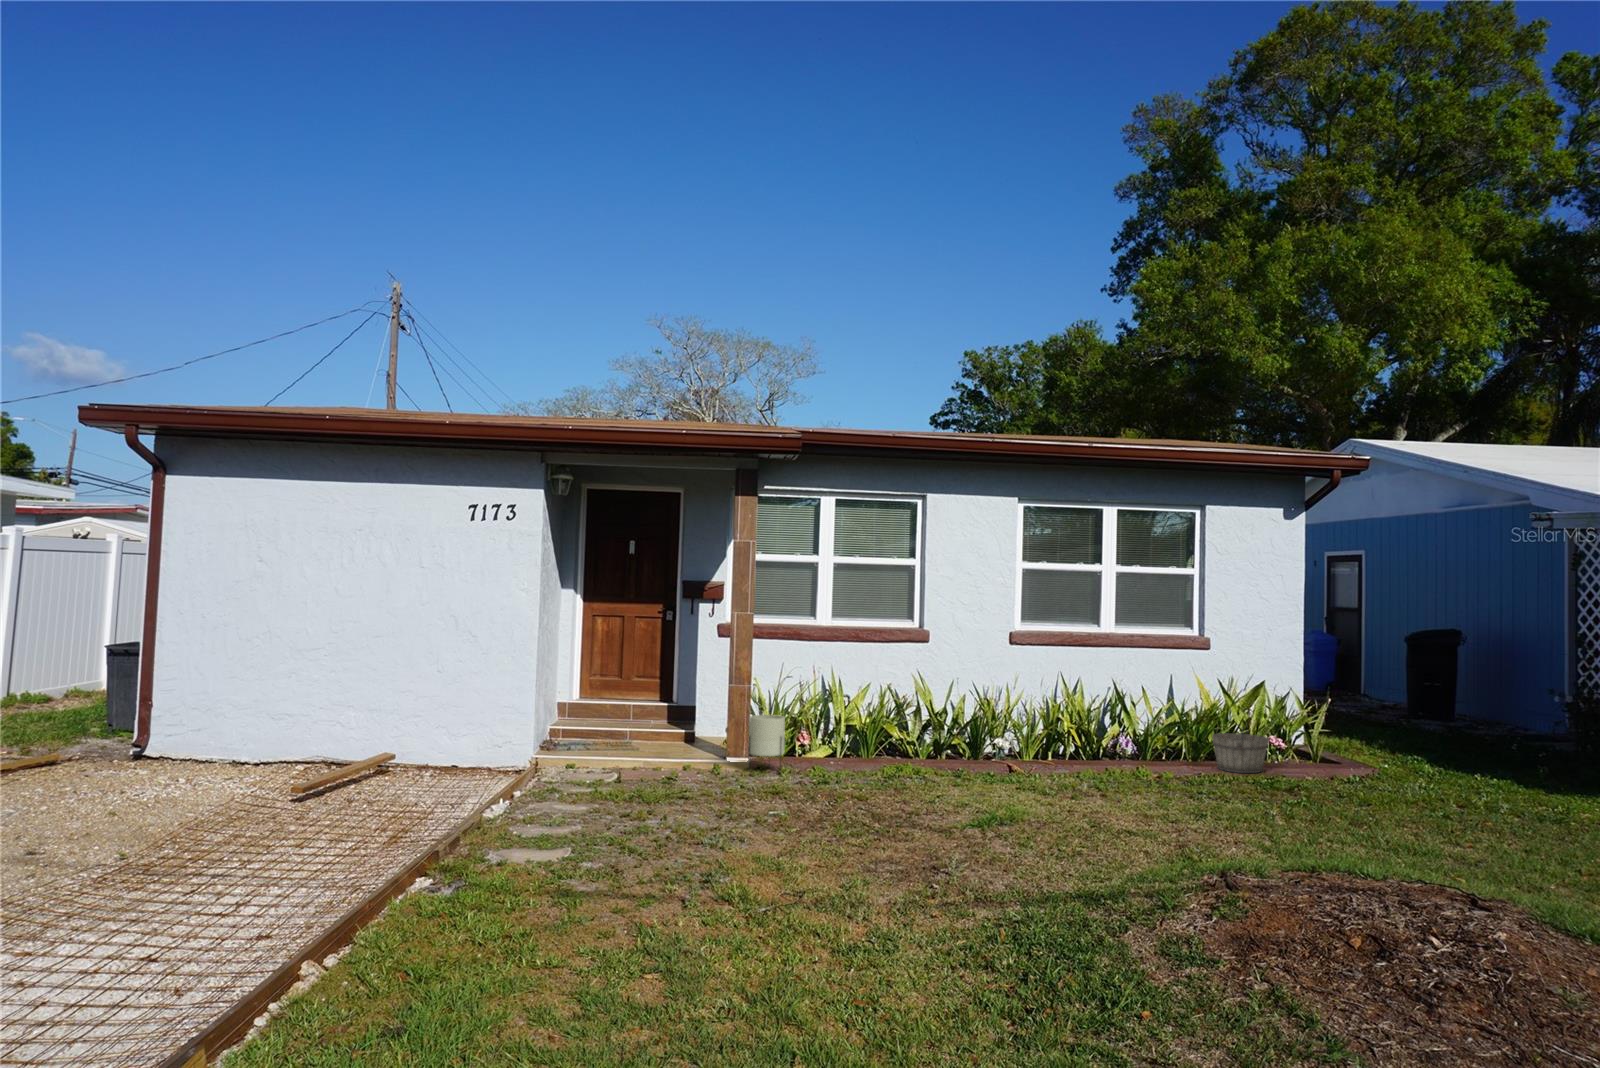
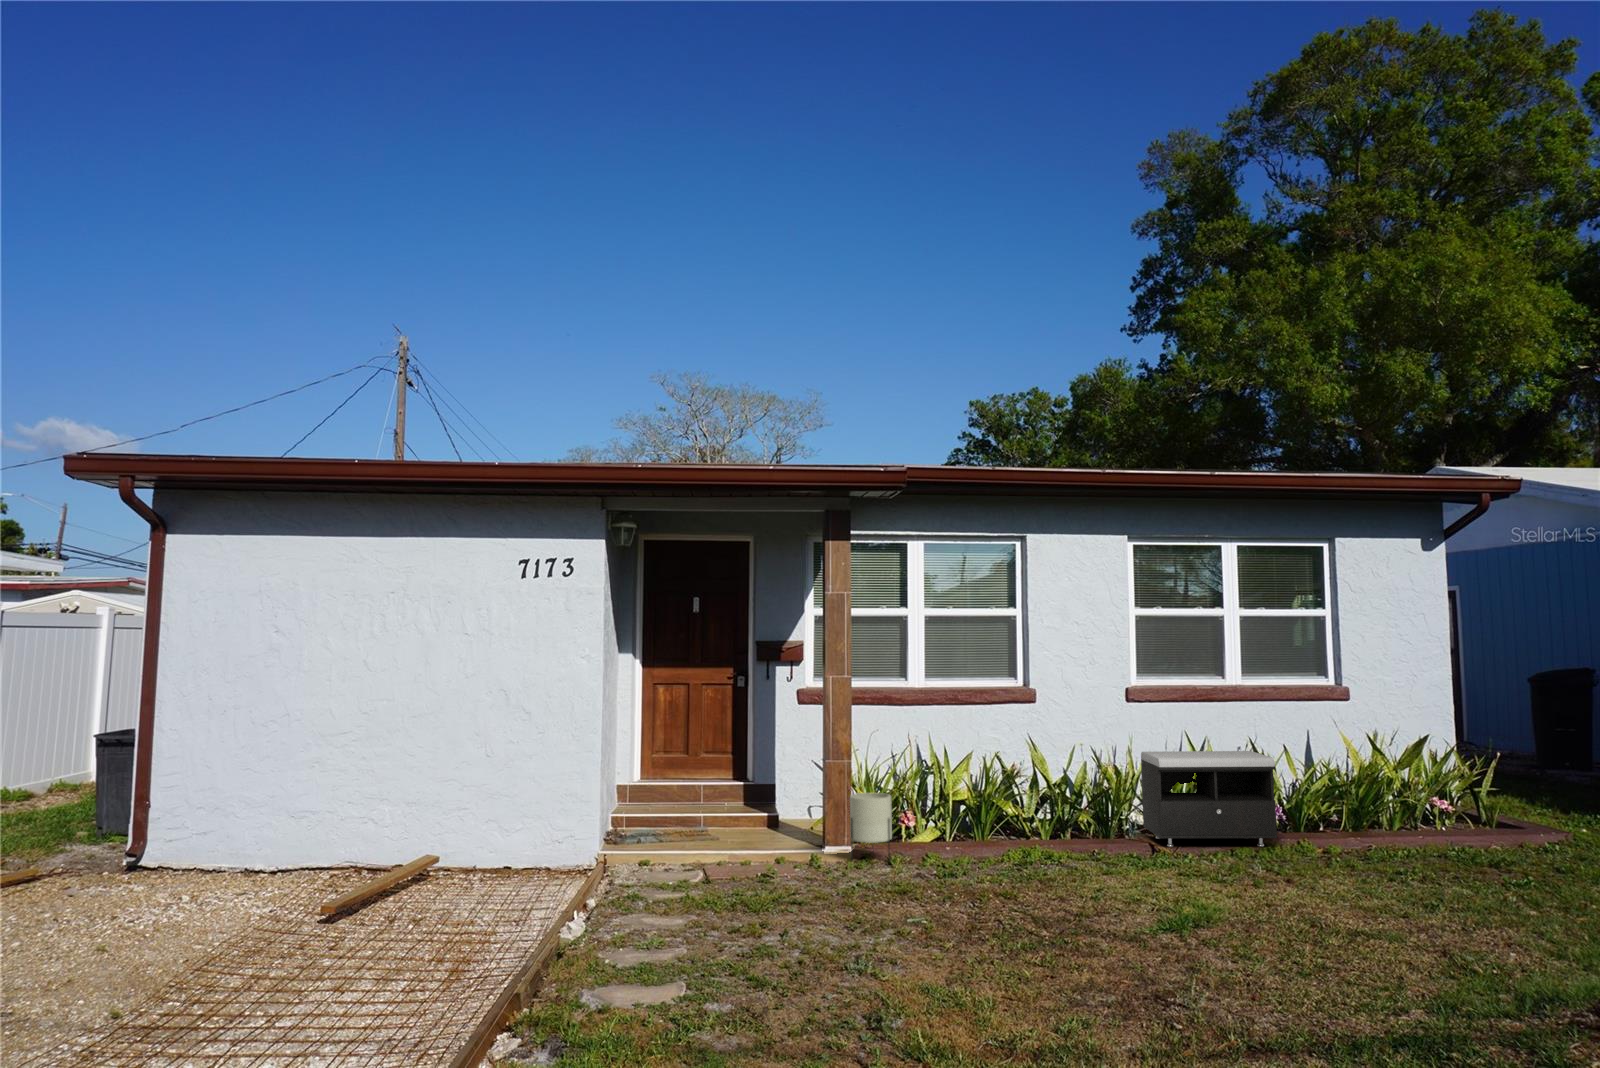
storage bench: none [1013,688,1122,771] -> present [1141,751,1277,847]
wooden bucket: present [1212,727,1268,773] -> none [1371,786,1439,843]

